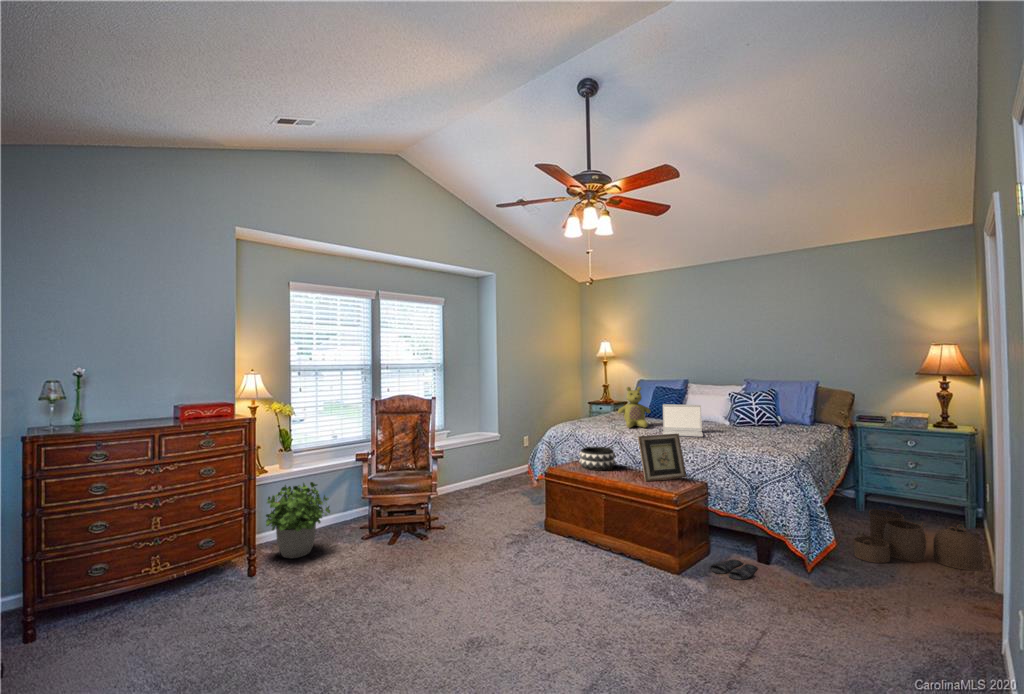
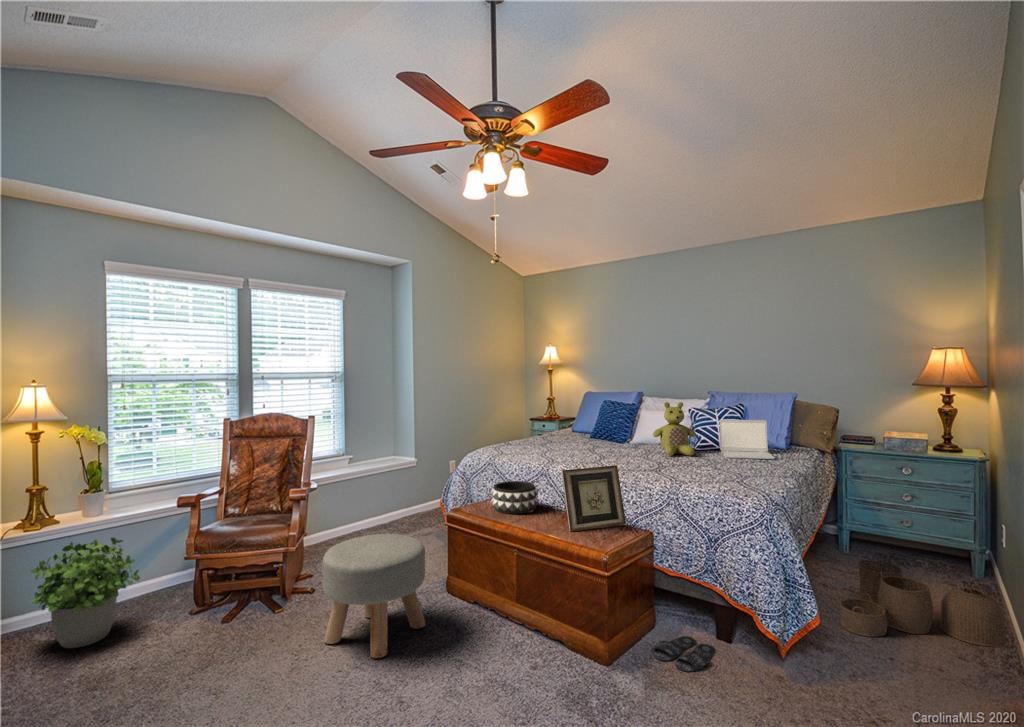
stuffed bear: present [618,387,651,428] -> present [653,402,695,456]
laptop: present [663,404,703,437] -> present [719,420,775,459]
ottoman: none [466,483,538,568] -> present [322,534,425,658]

